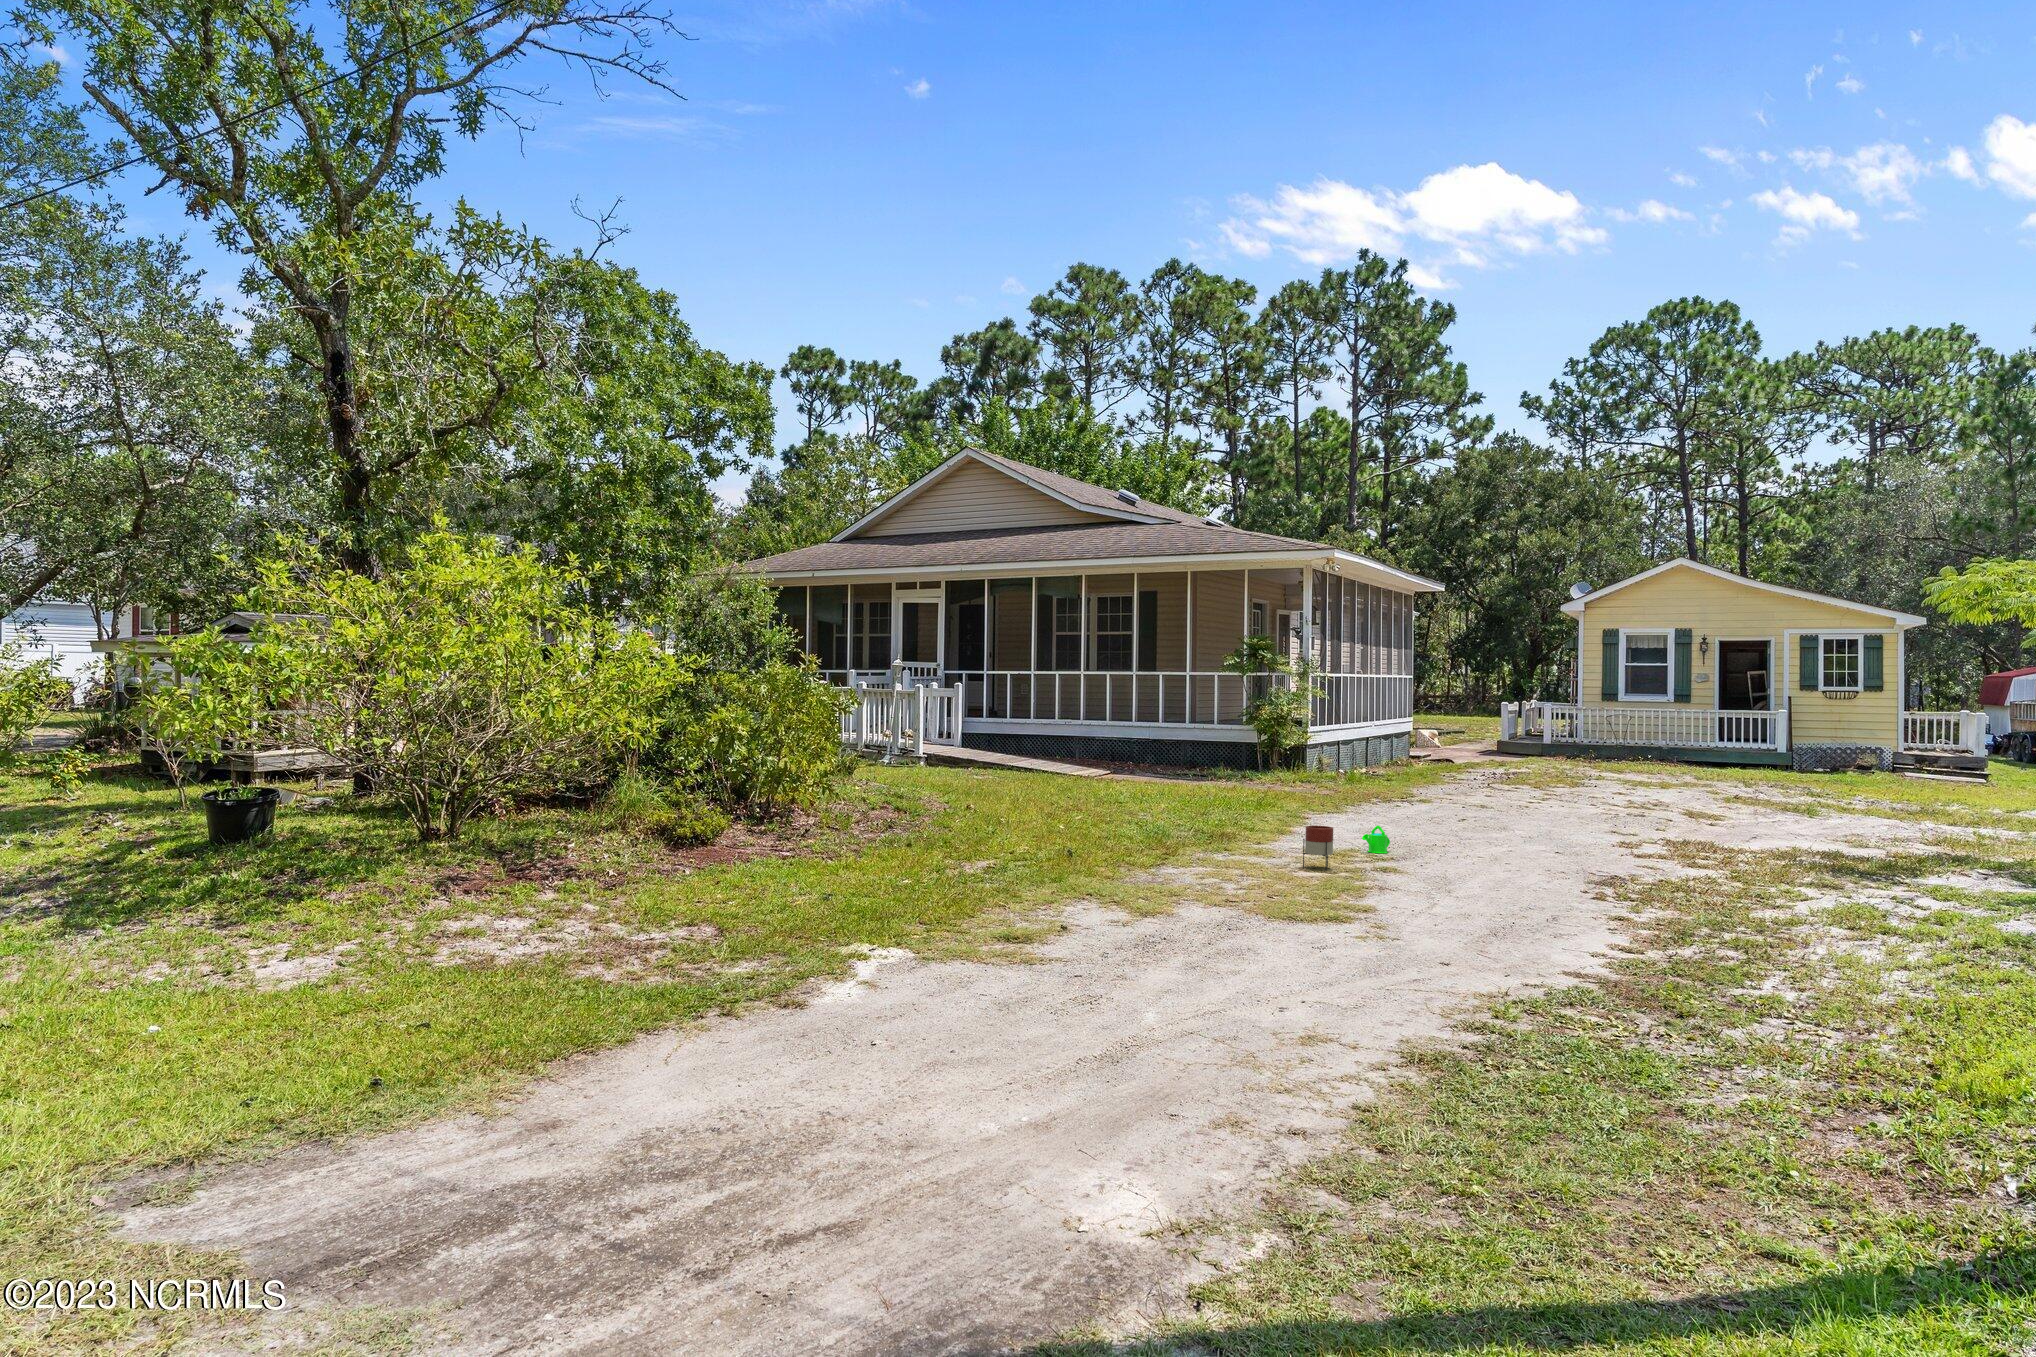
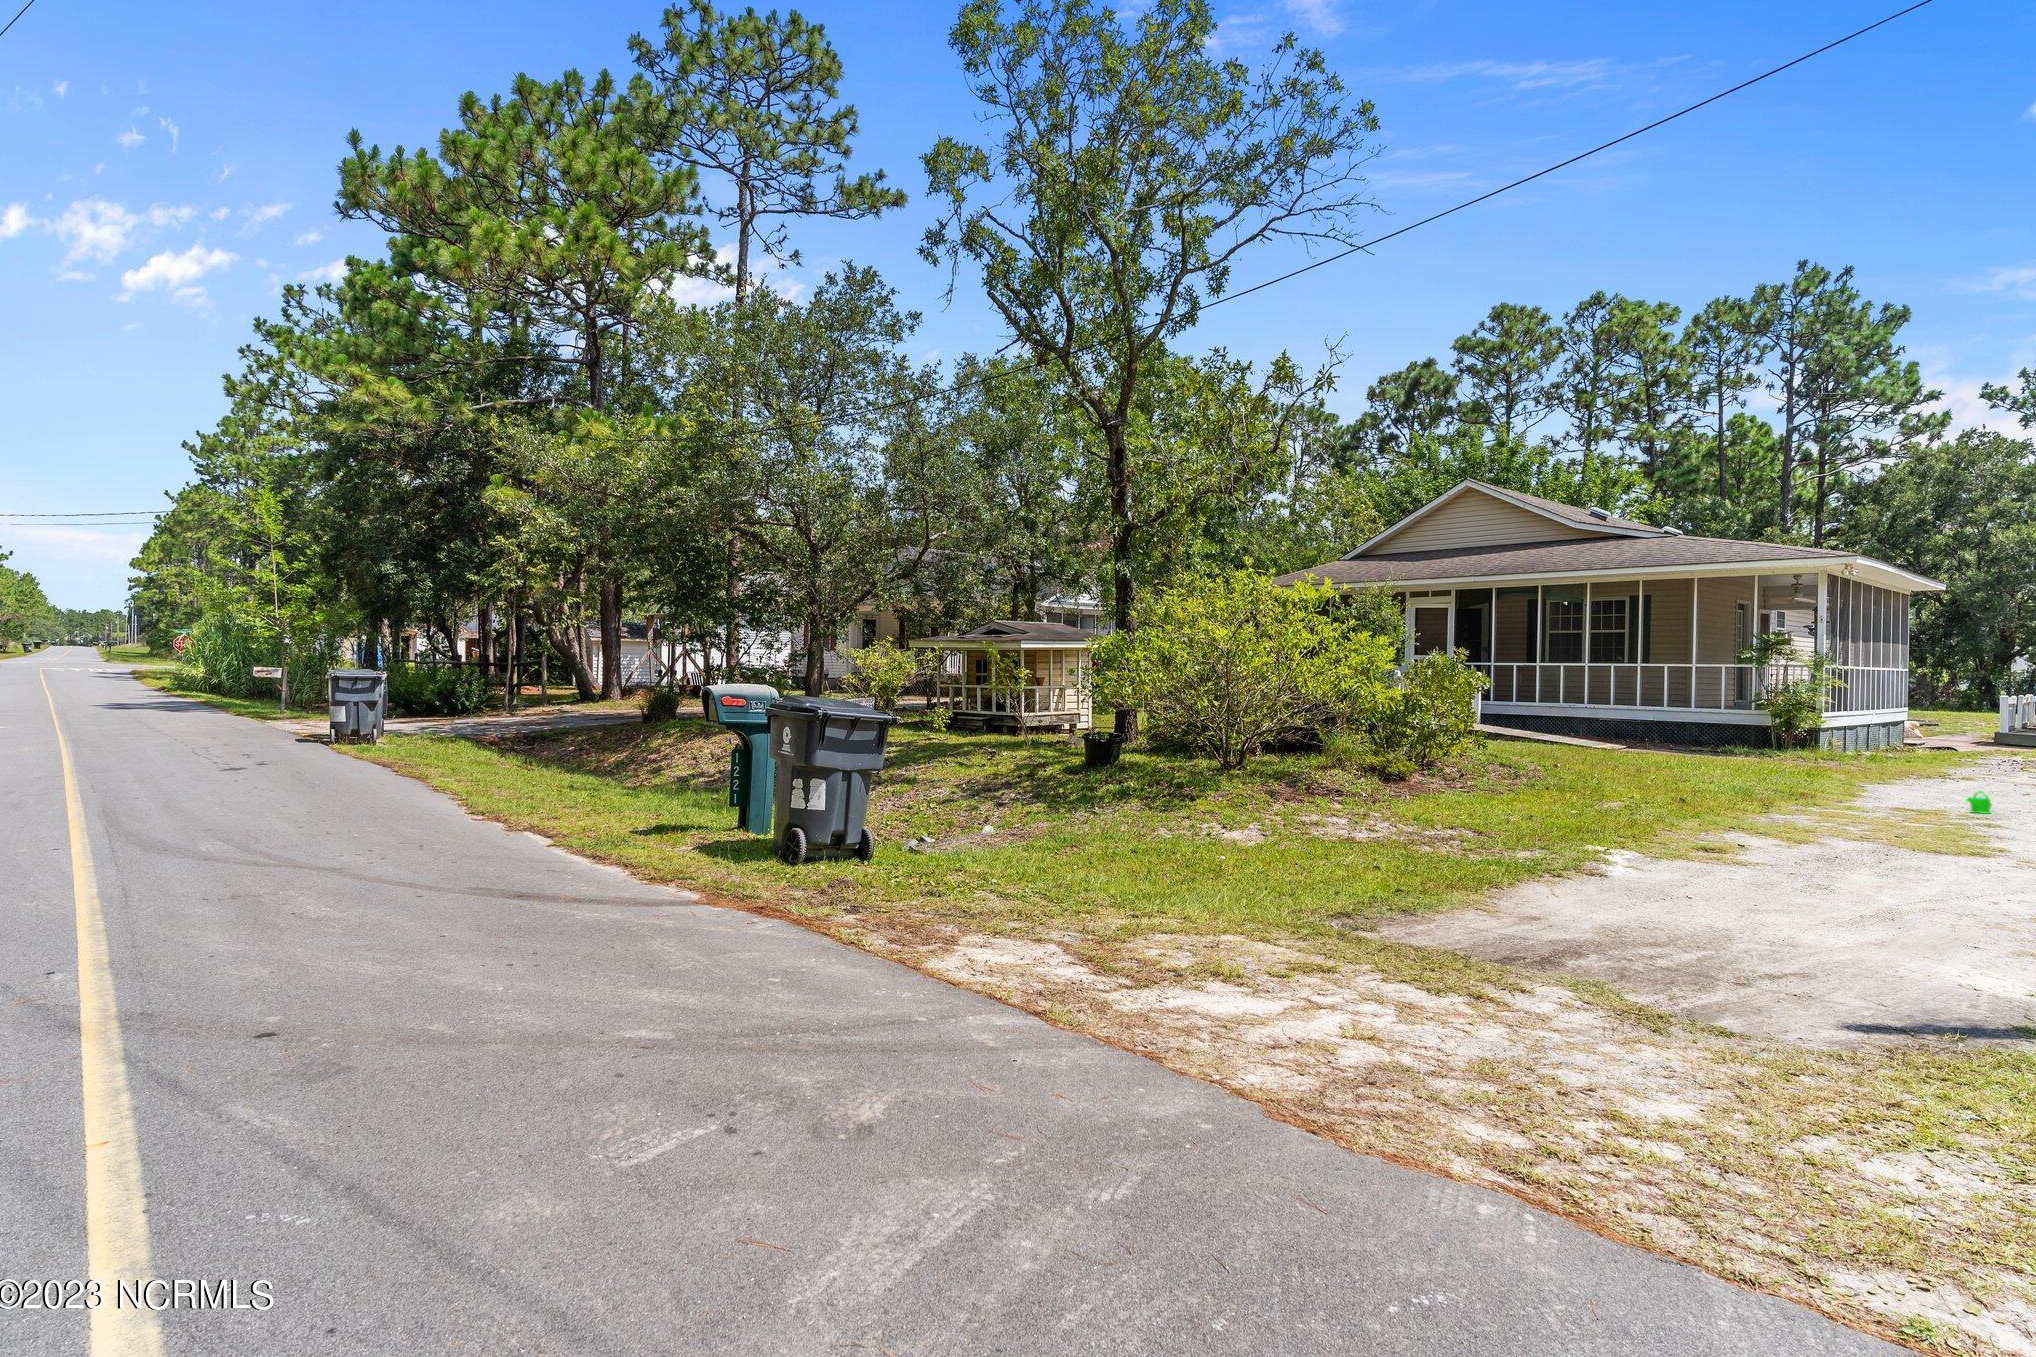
planter: present [1303,826,1333,870] -> none [1922,787,1954,823]

